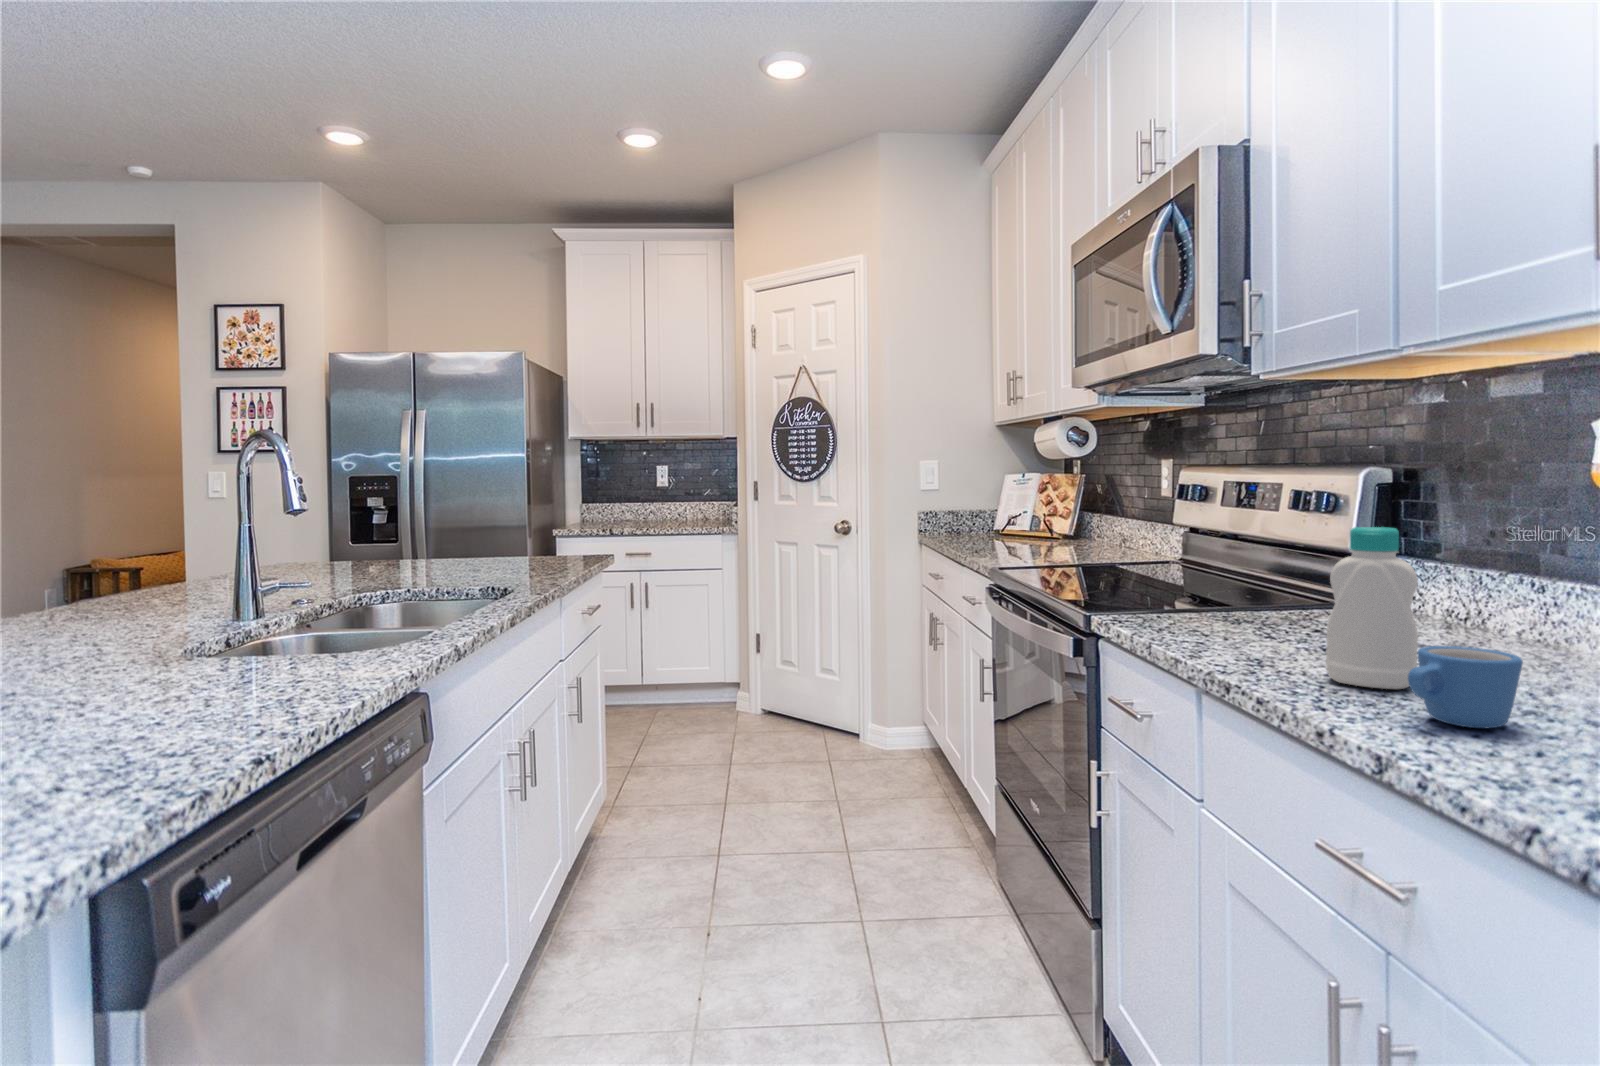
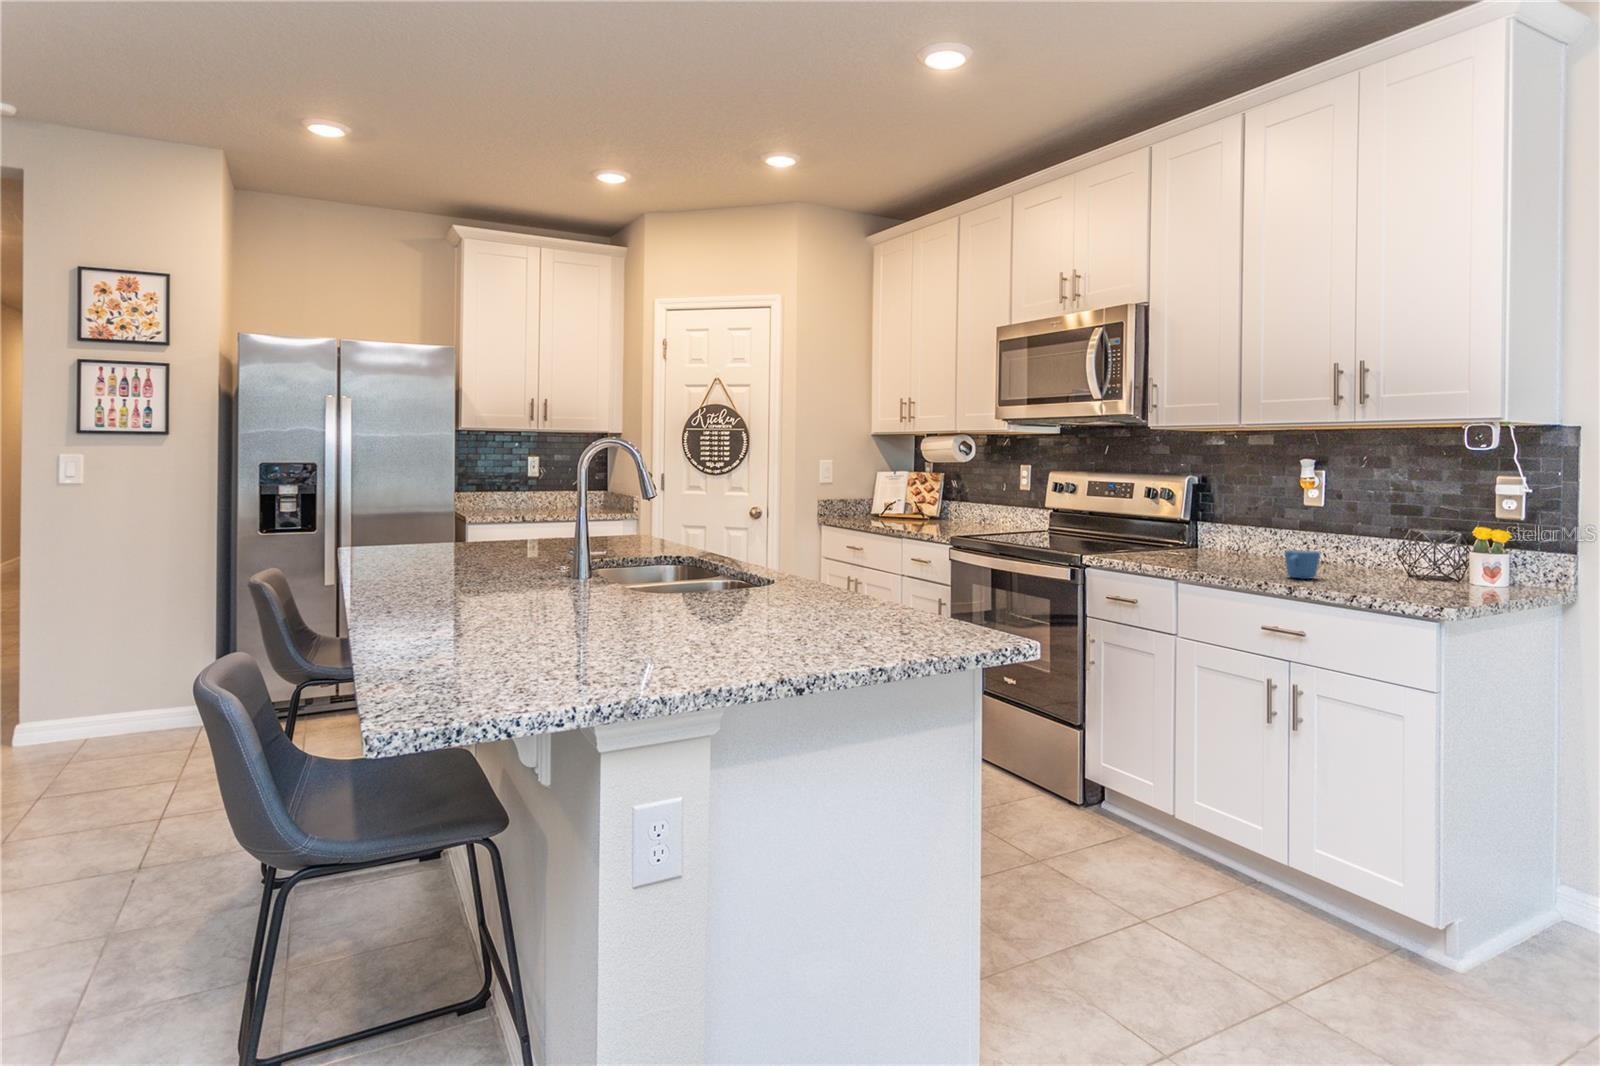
bottle: present [1326,527,1418,689] -> none [1234,505,1270,572]

